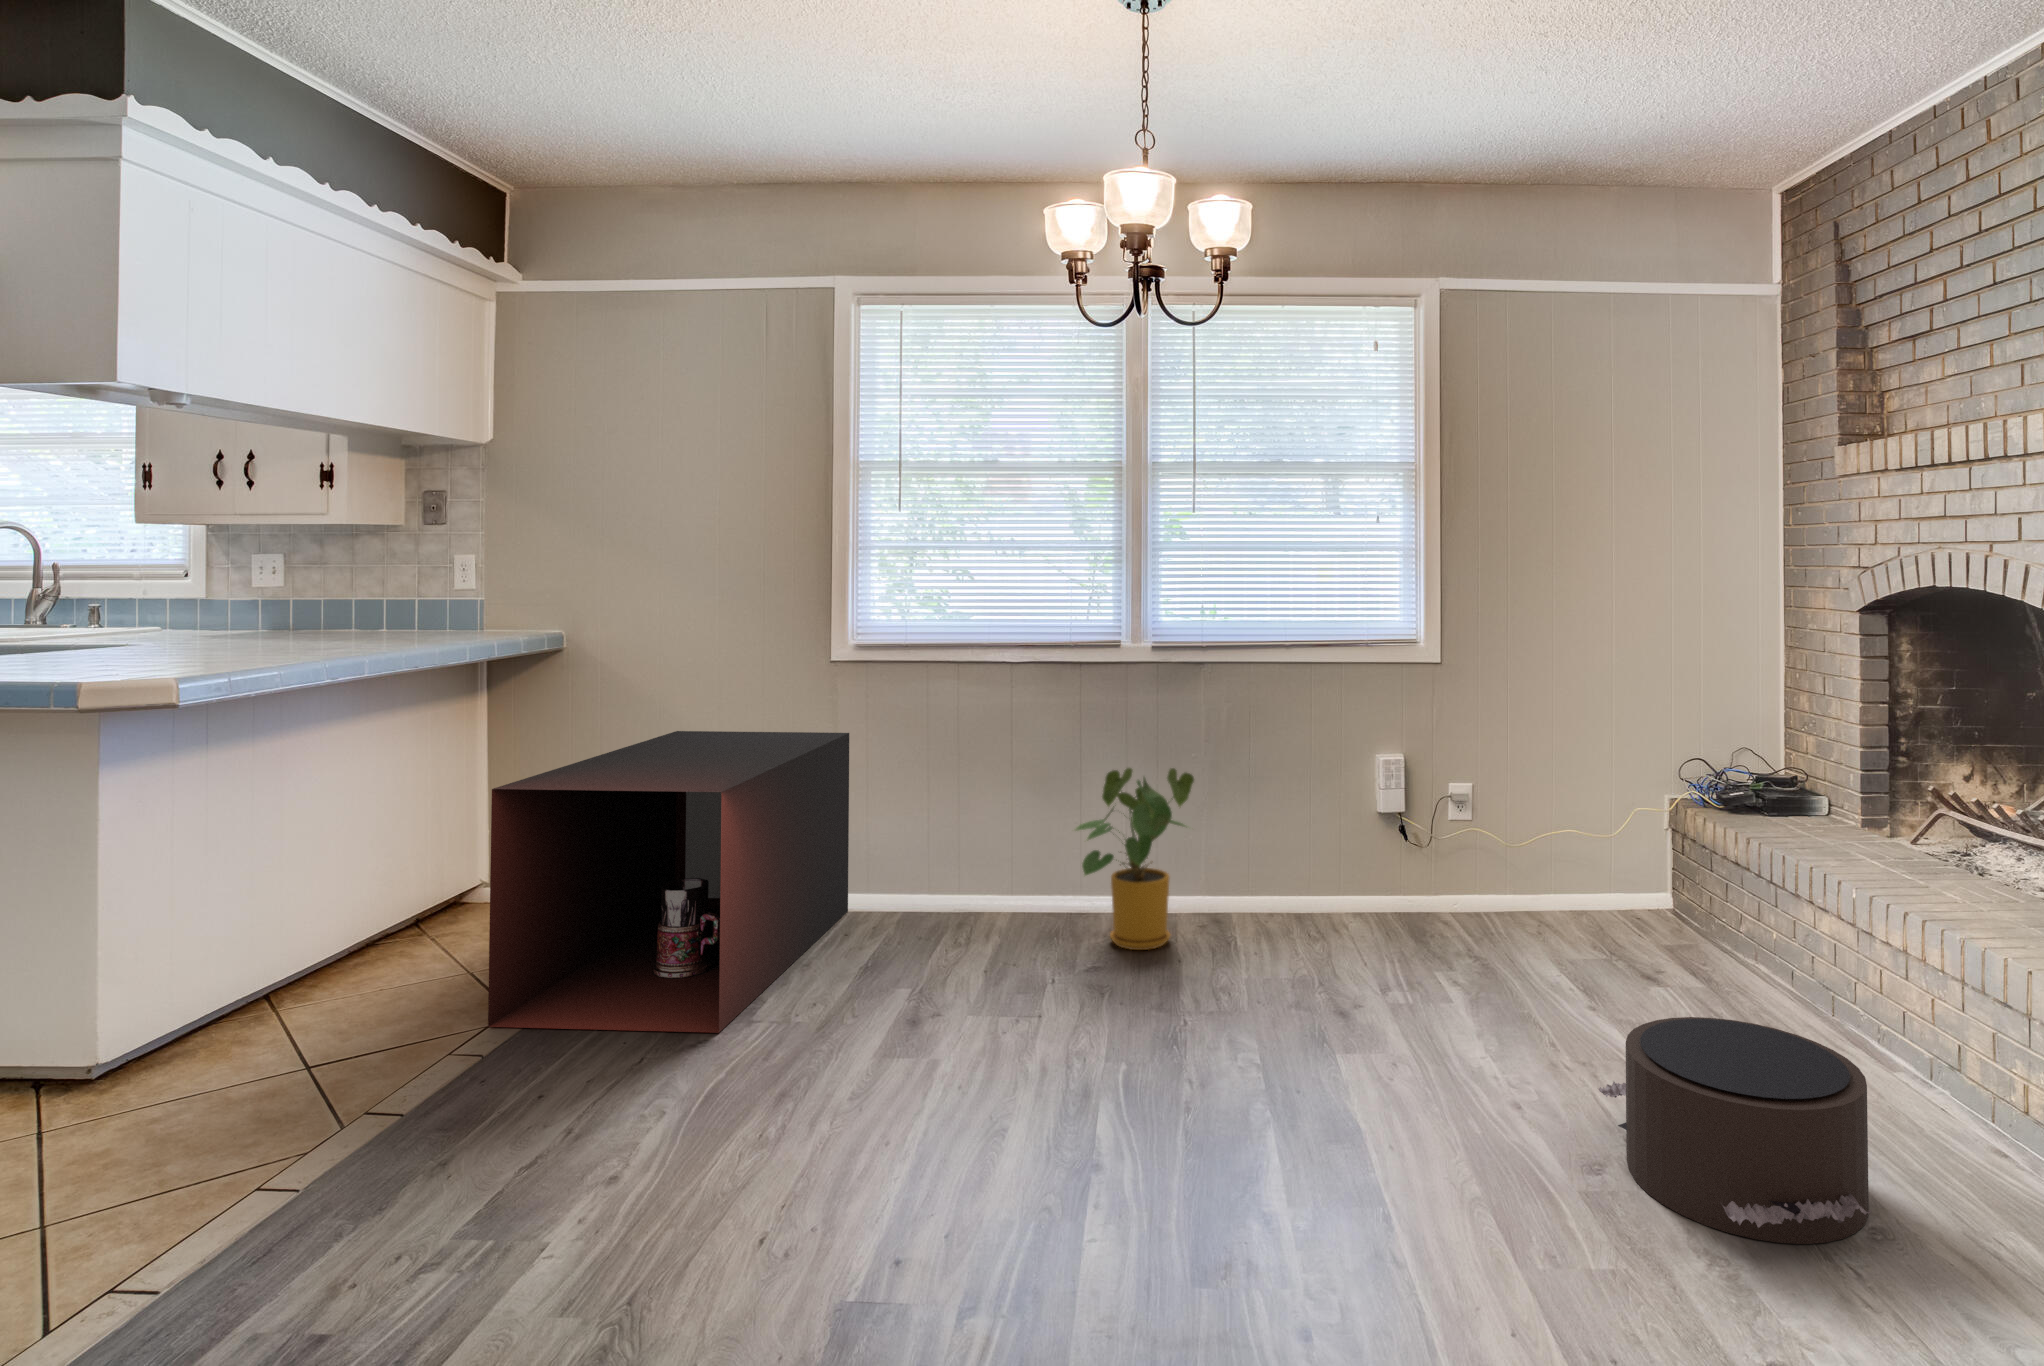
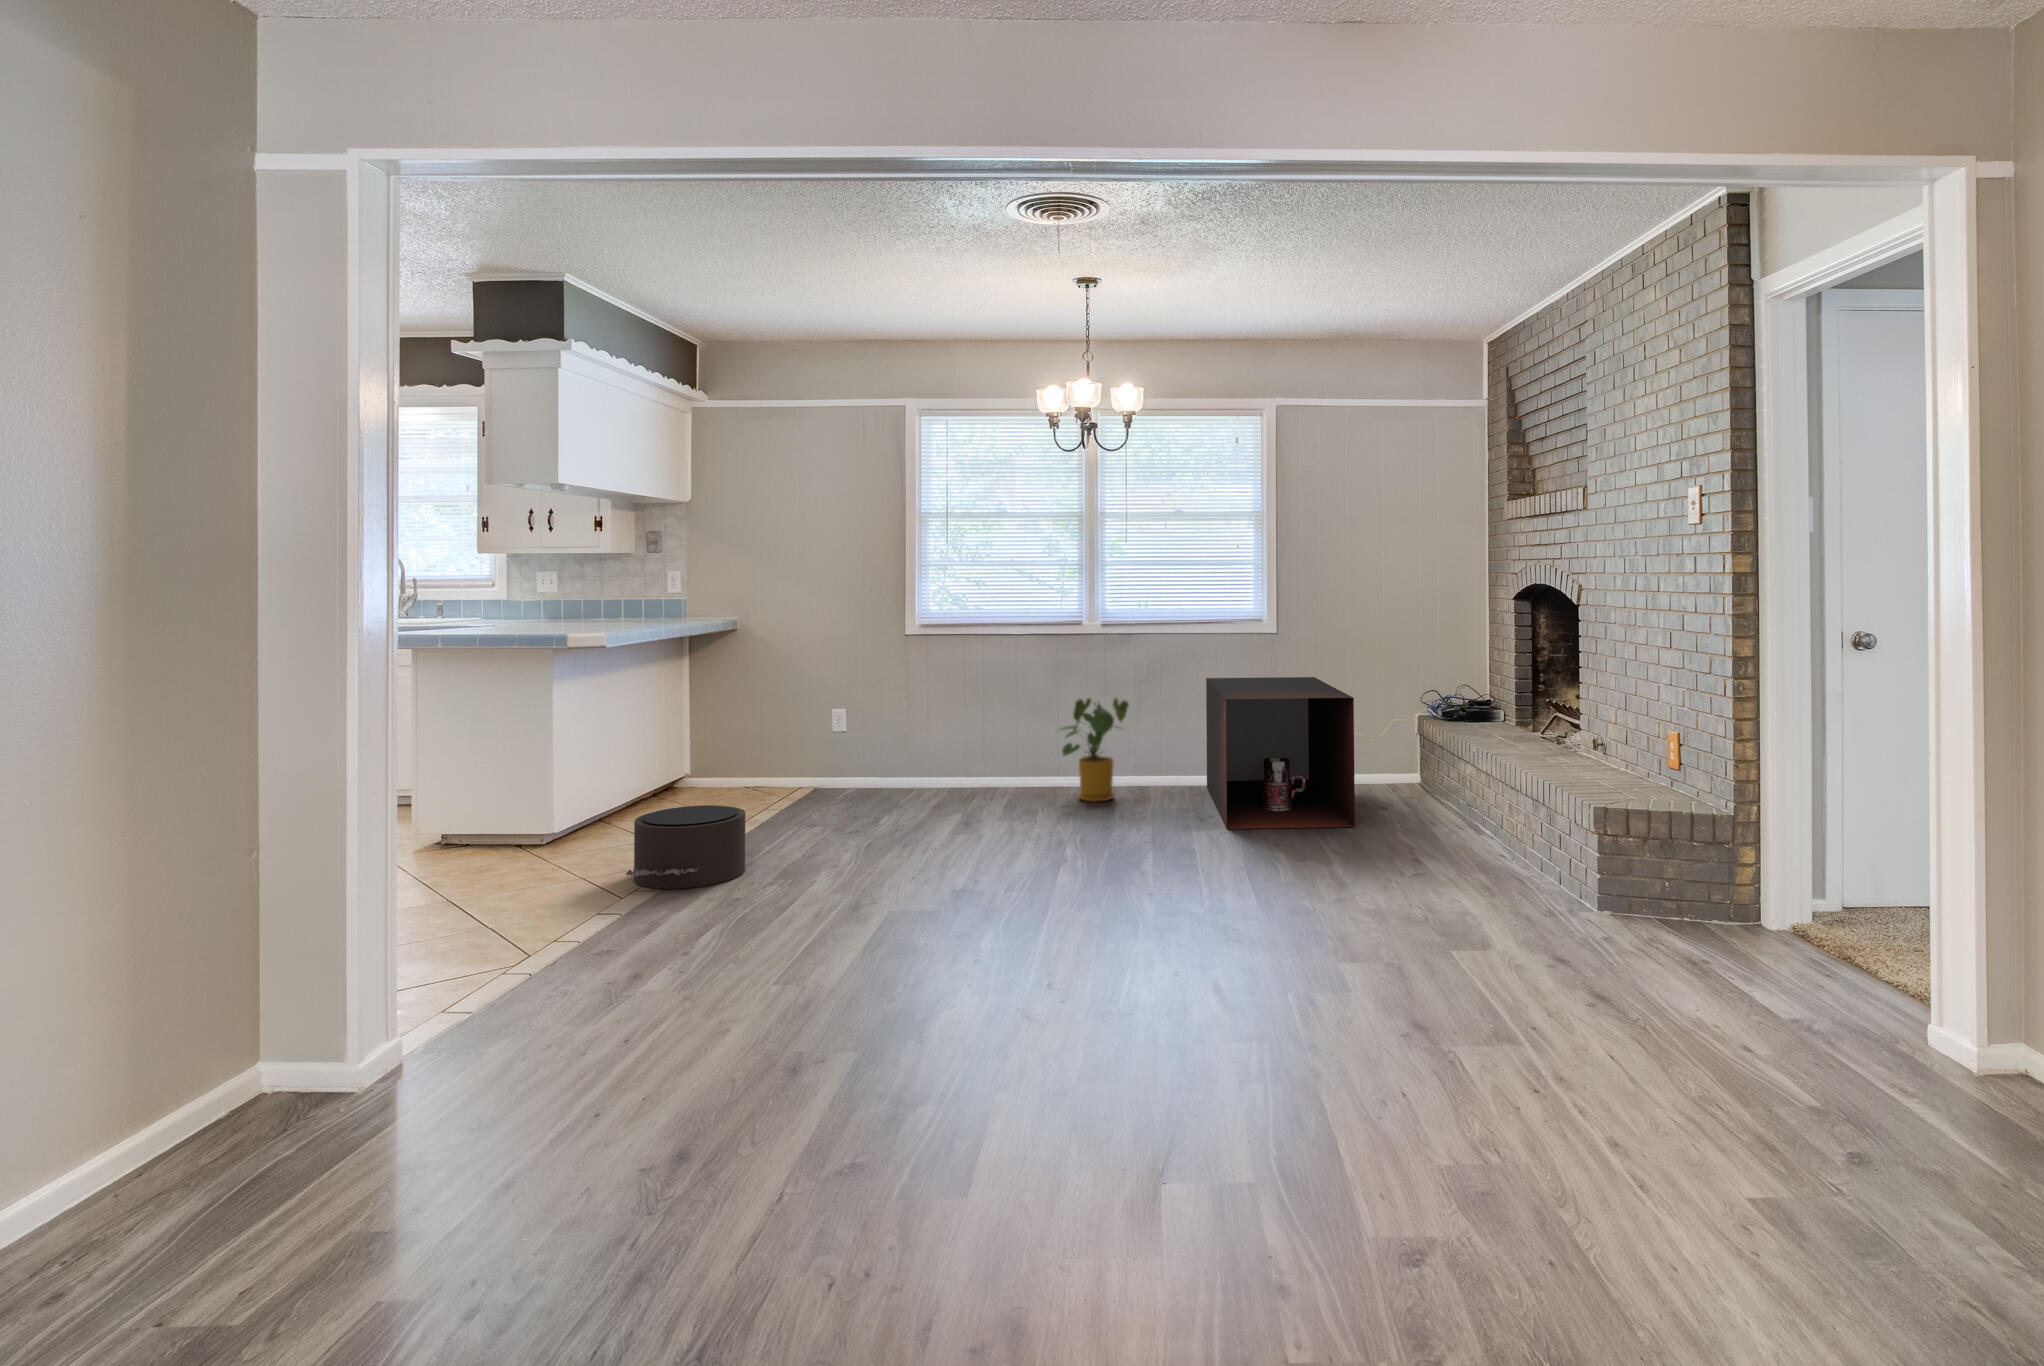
storage cabinet: present [488,731,849,1033] -> present [1206,677,1355,829]
pouf: present [1598,1017,1871,1244] -> present [626,805,745,889]

